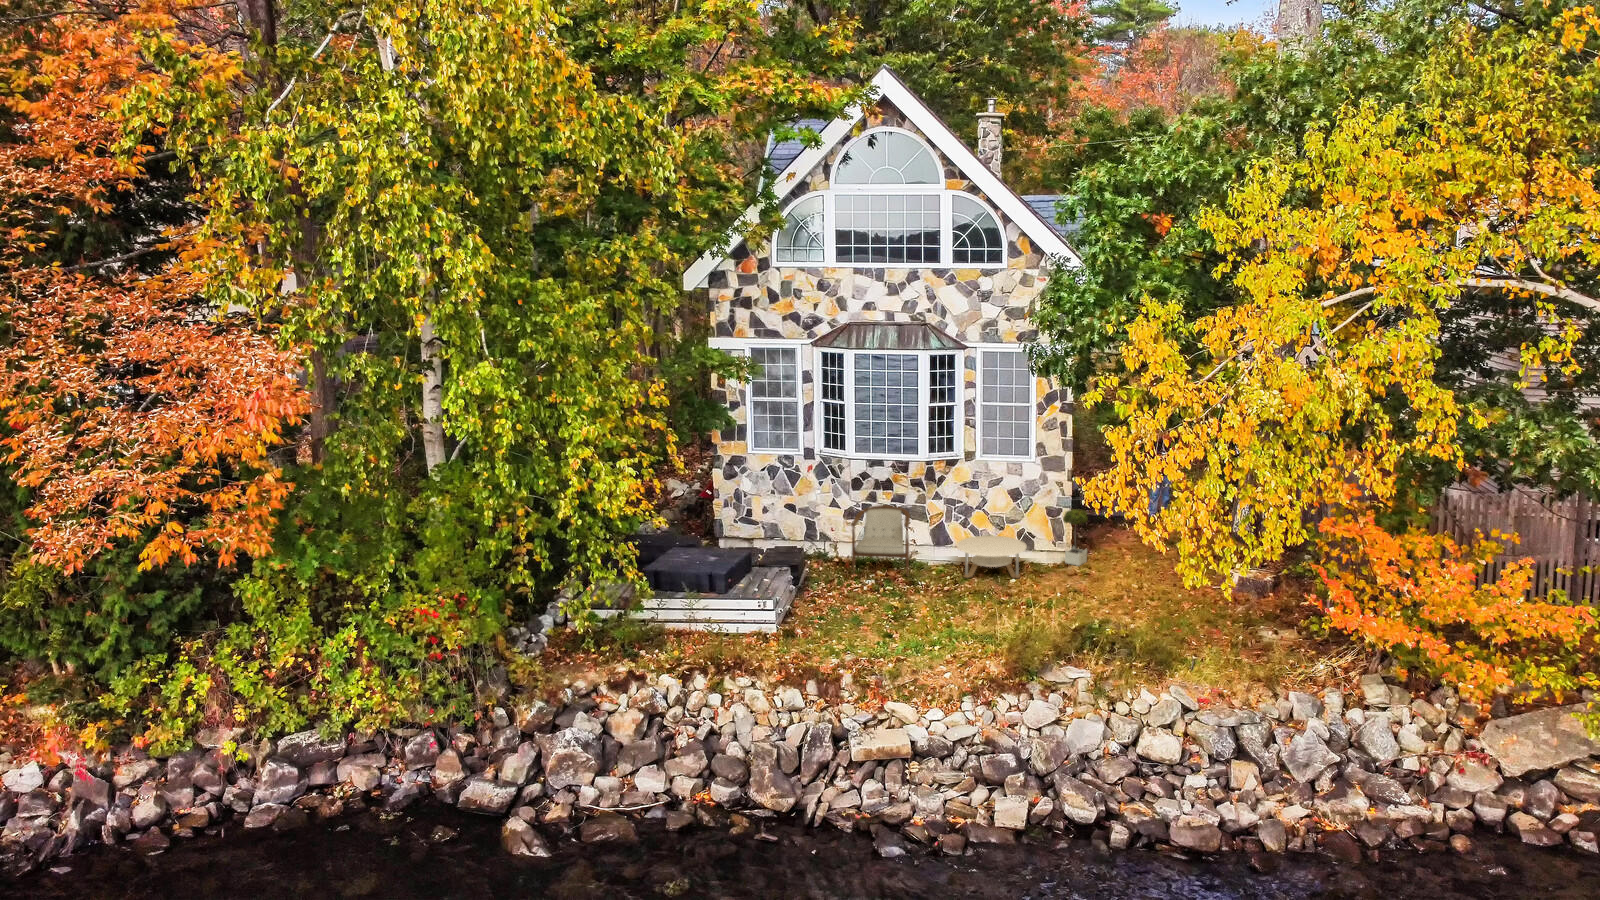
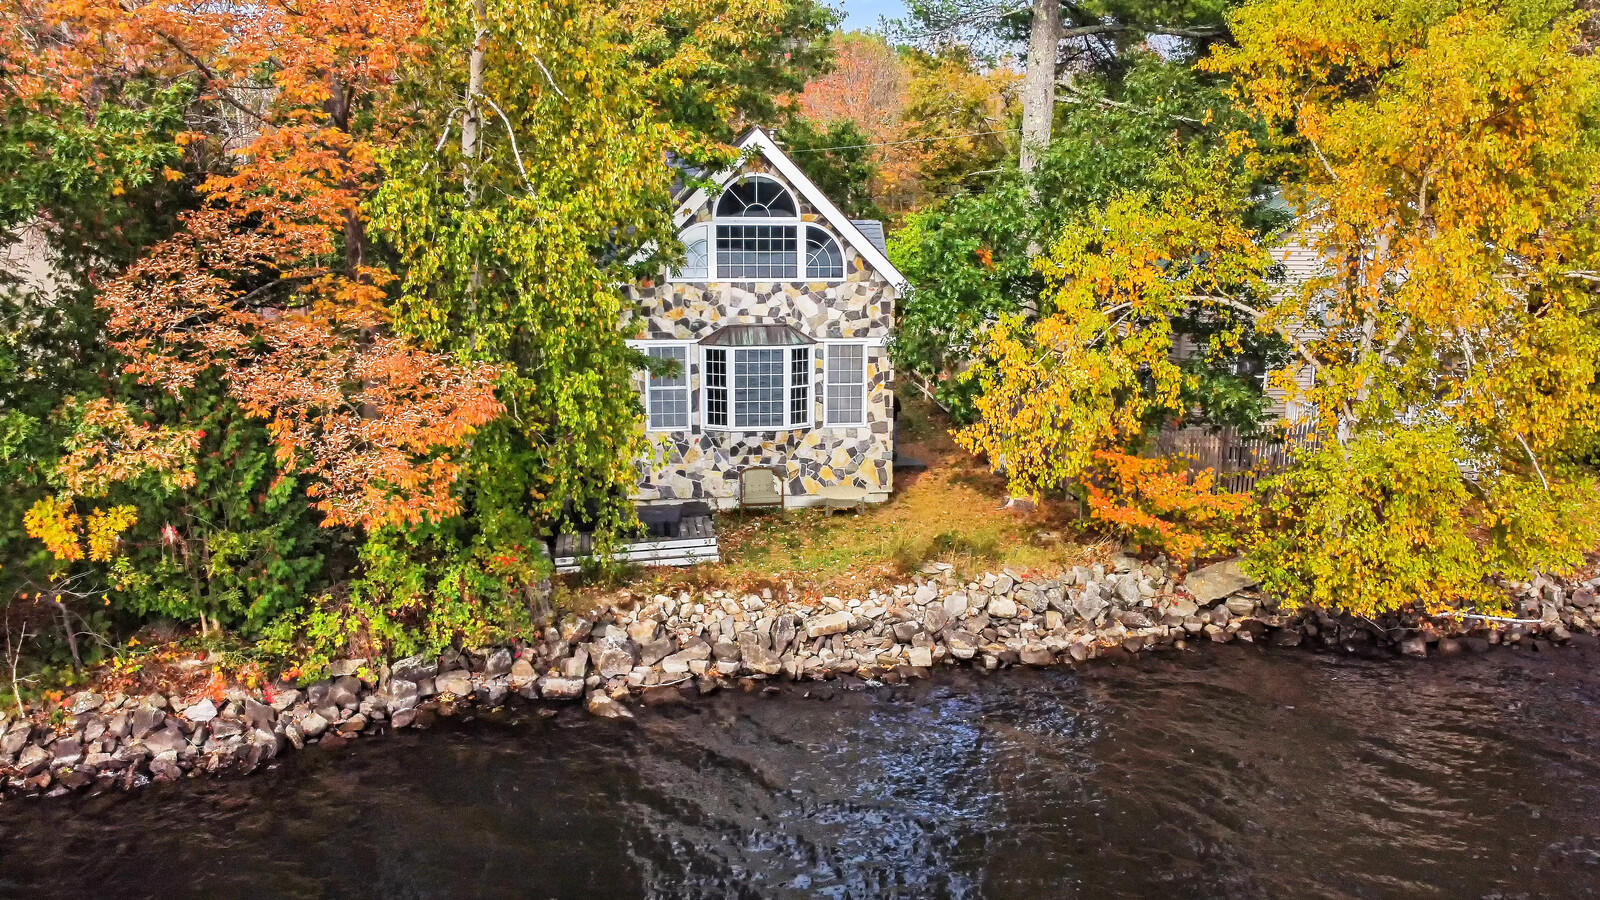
potted tree: present [1063,509,1088,566] -> none [889,462,907,504]

